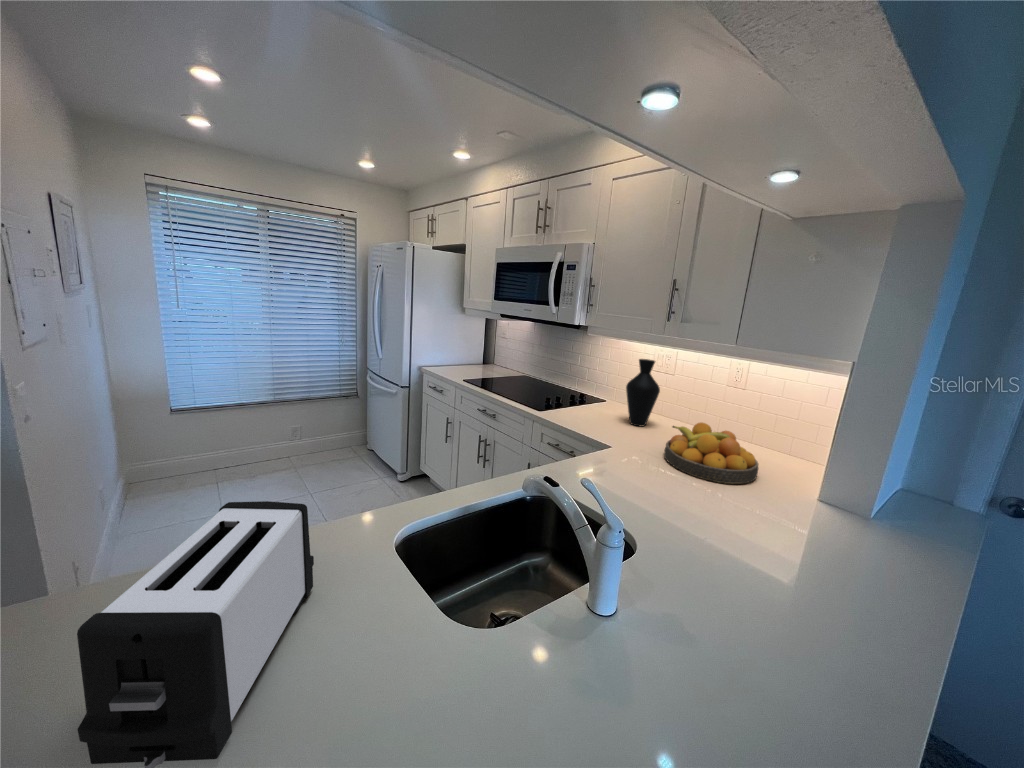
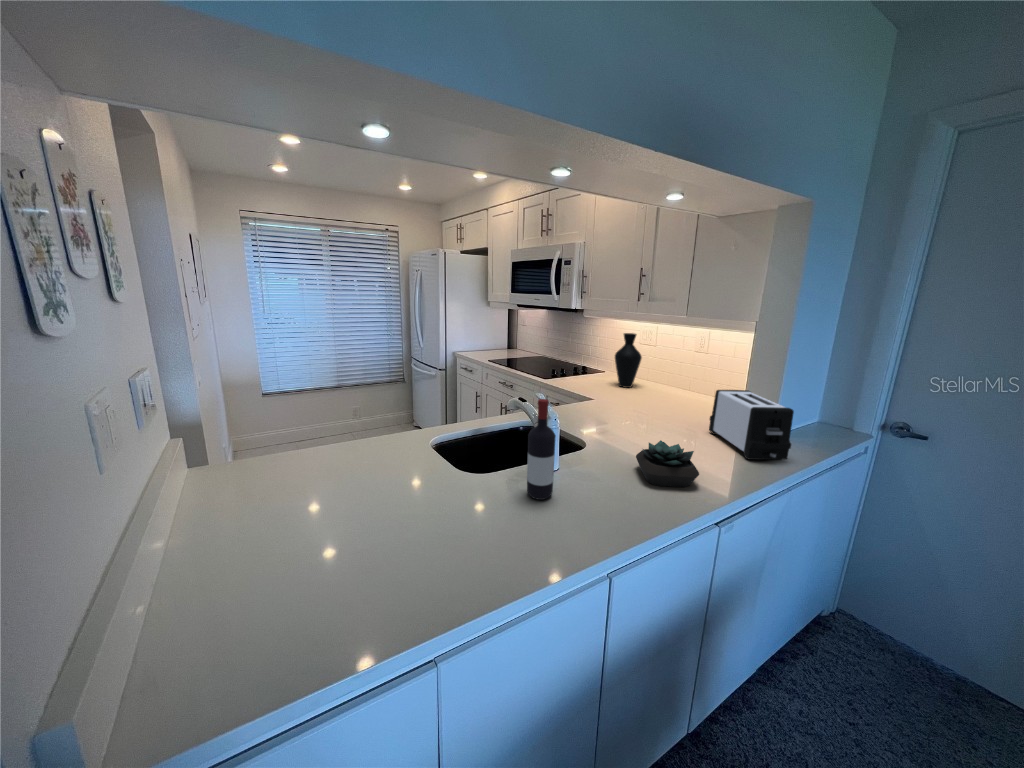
fruit bowl: present [664,423,758,484] -> none [635,378,705,419]
toaster: present [77,501,314,768] -> present [709,390,794,460]
wine bottle: none [580,523,646,713] -> present [527,399,556,500]
succulent plant: none [730,554,856,652] -> present [636,440,699,487]

